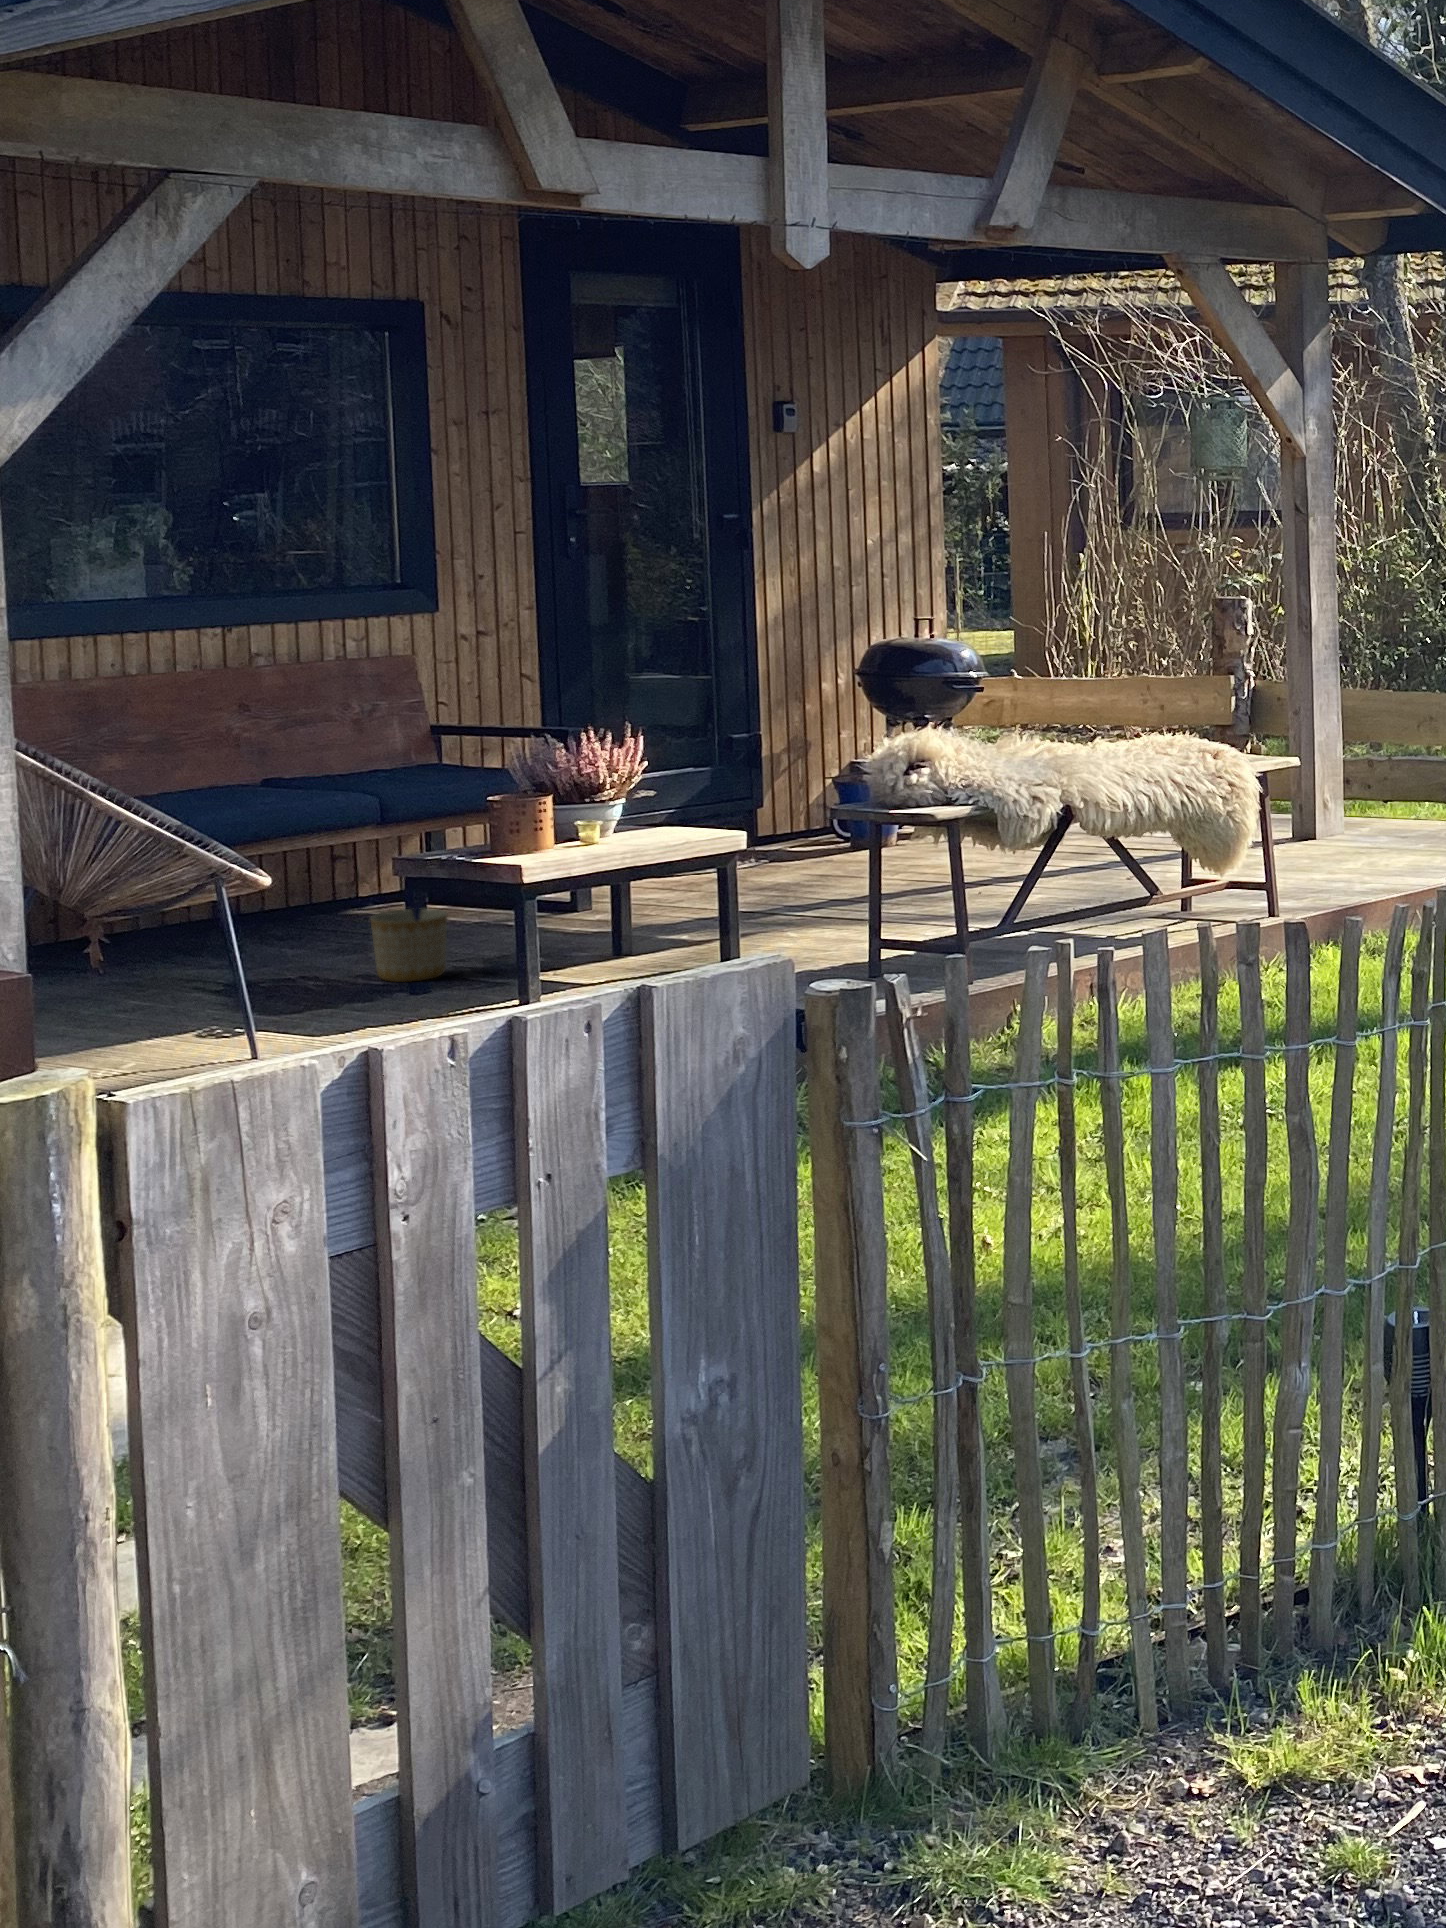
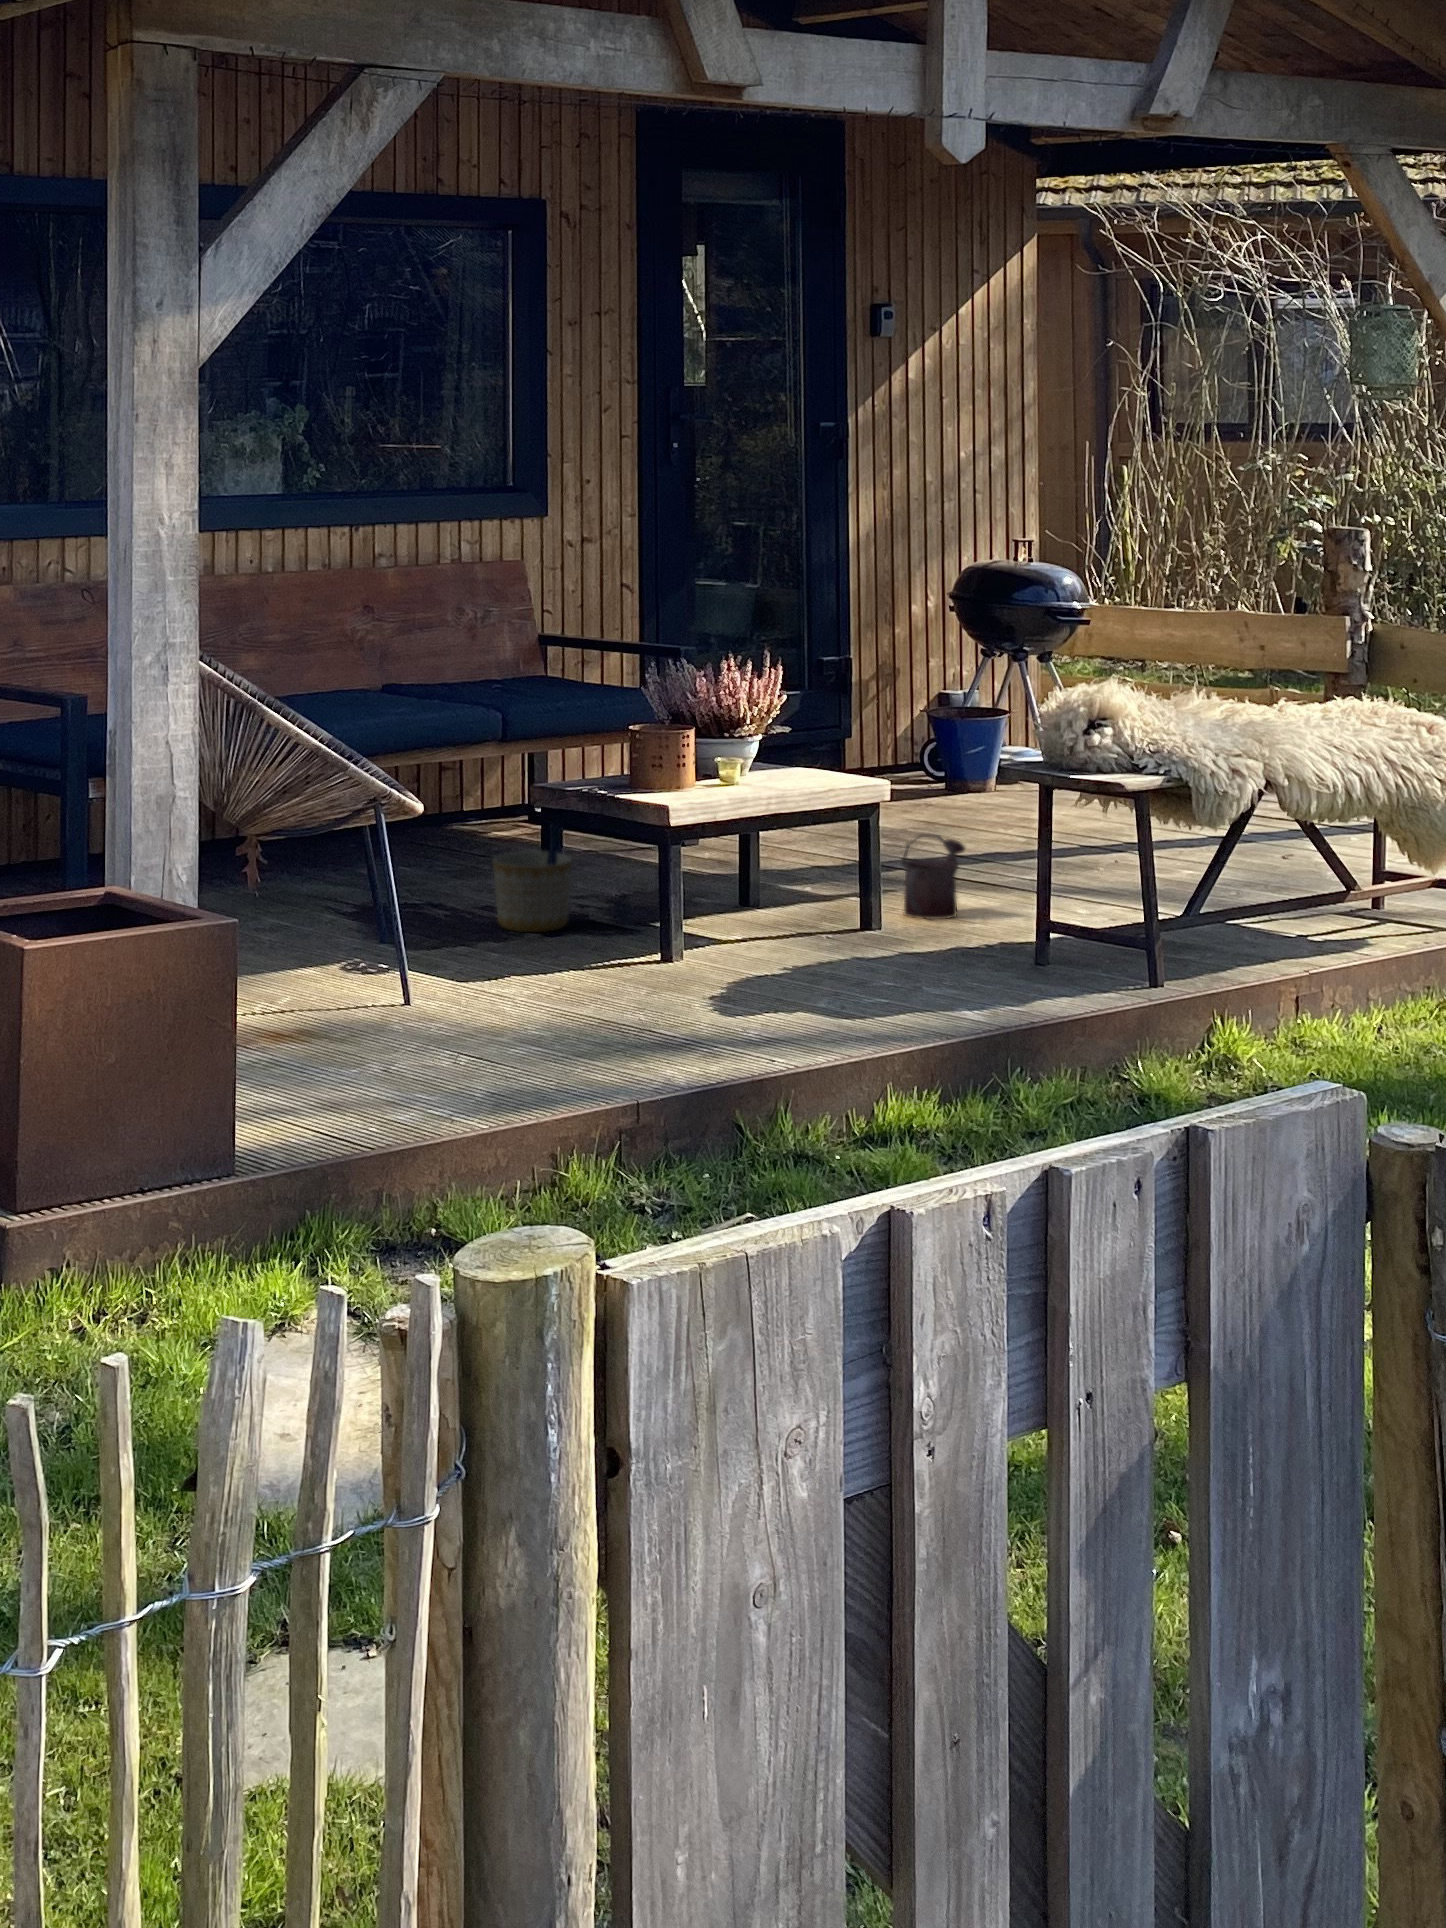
watering can: none [764,875,825,951] -> present [902,834,965,919]

